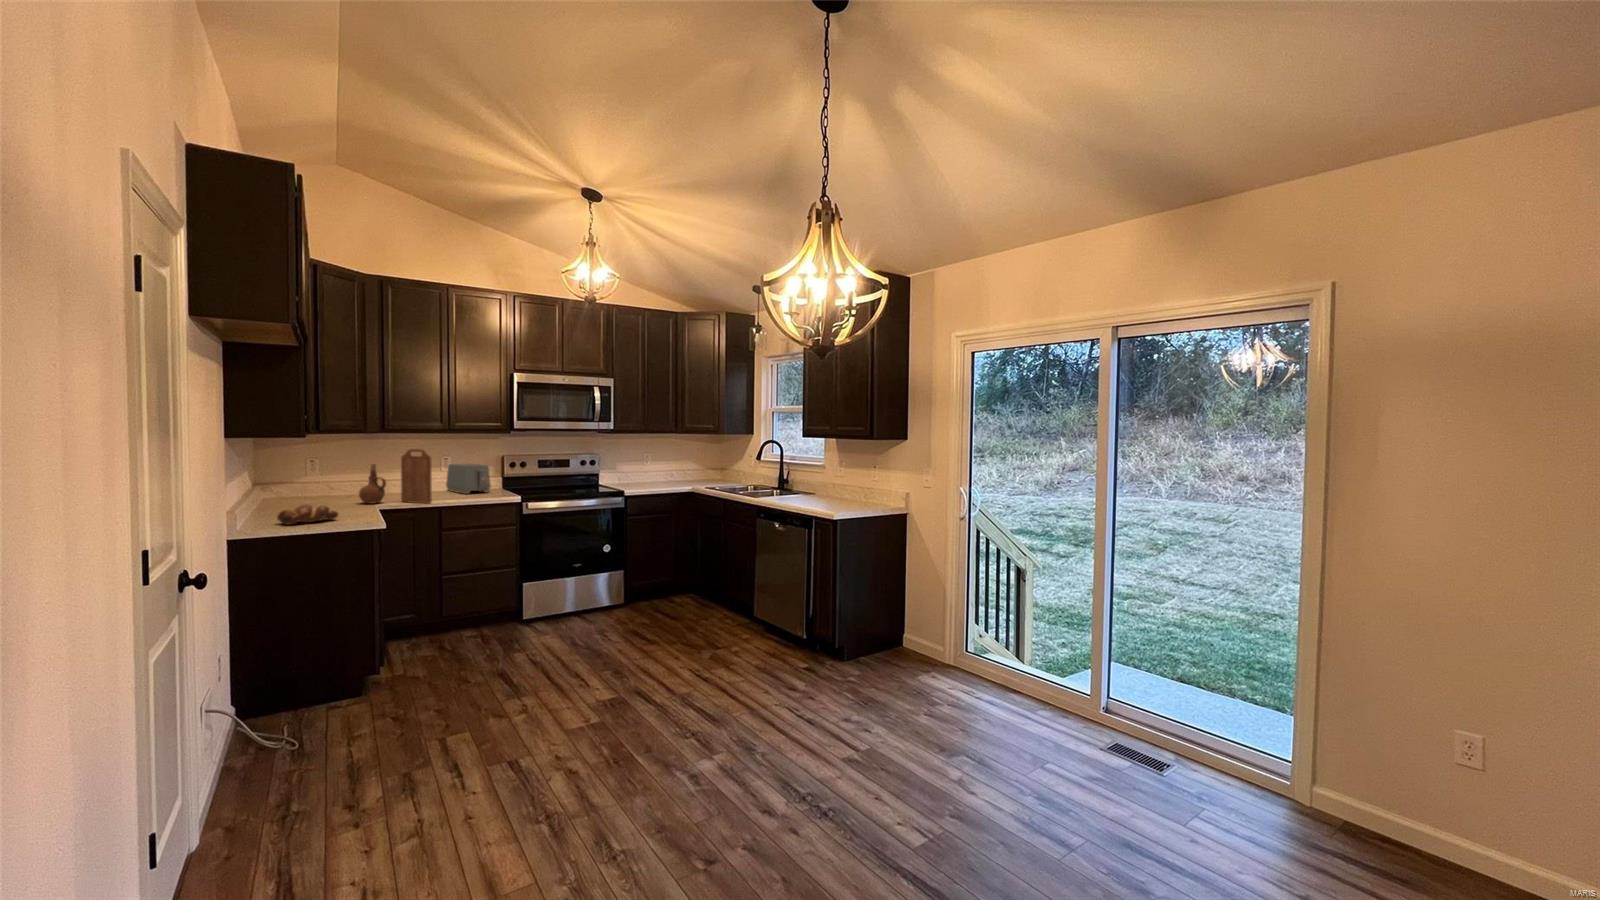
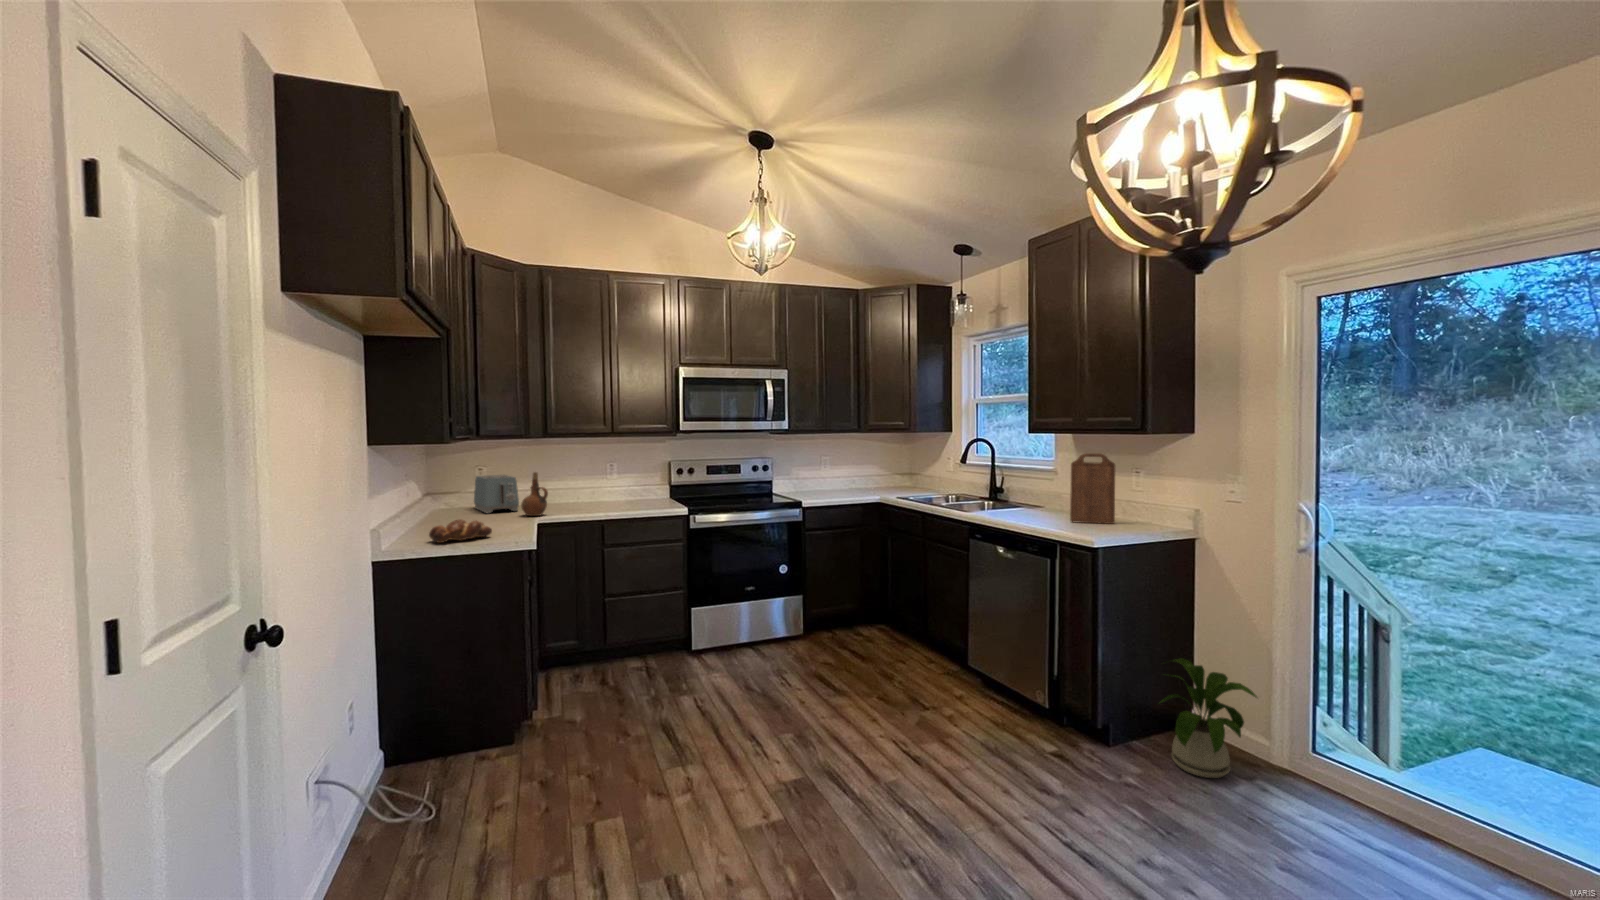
cutting board: present [401,449,432,503] -> present [1070,453,1115,524]
toaster: present [446,463,491,494] -> present [474,475,519,513]
house plant: none [872,595,930,673] -> present [1160,658,1257,778]

